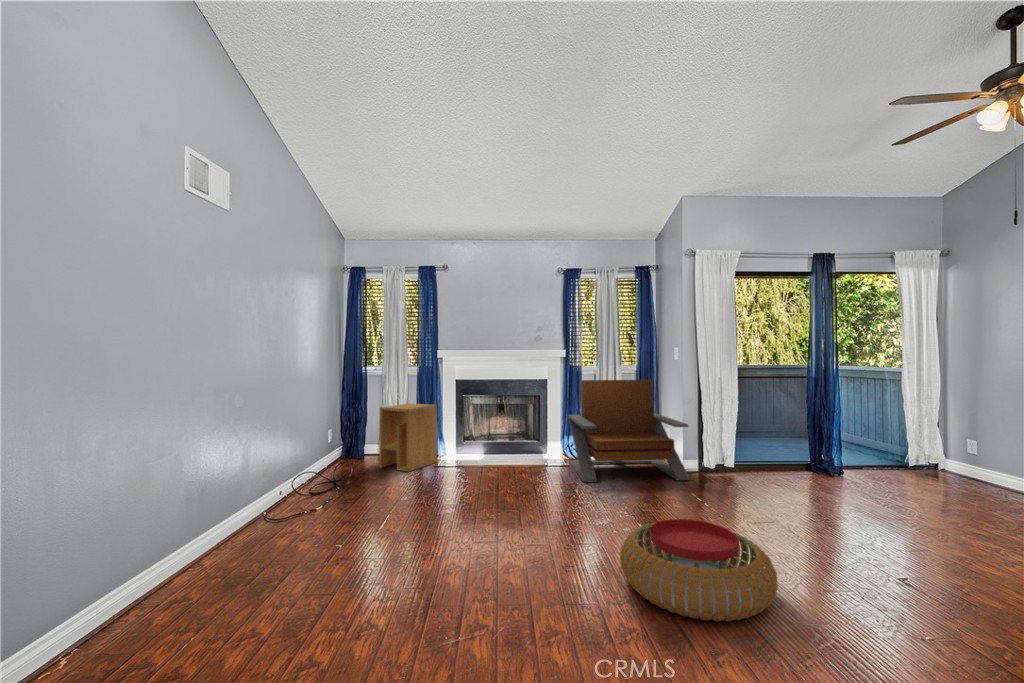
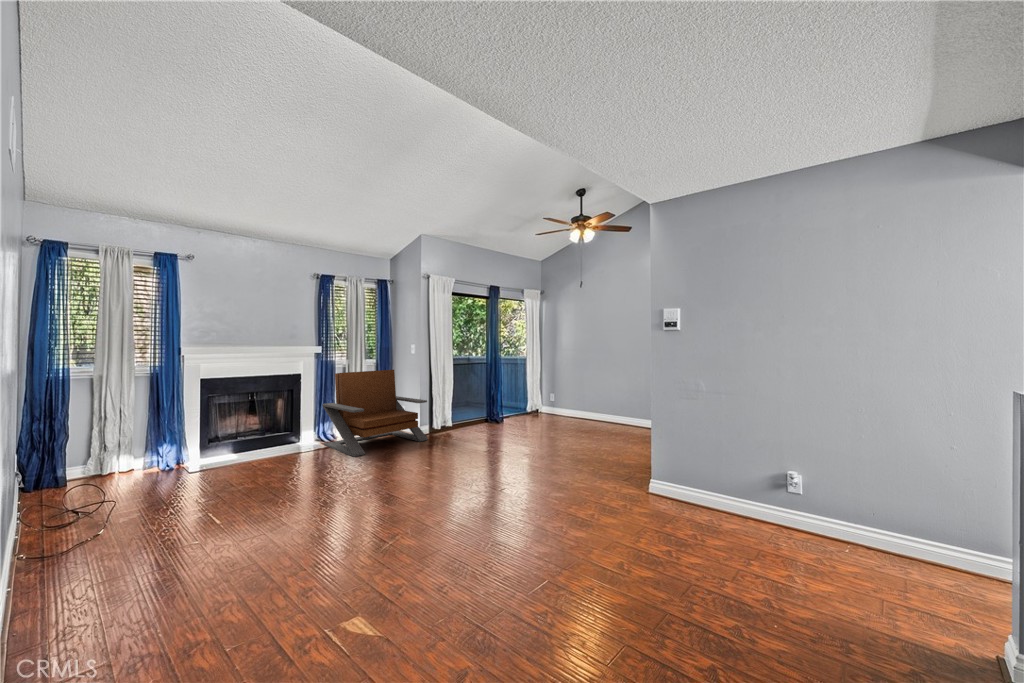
side table: present [379,404,437,472] -> none [82,409,169,495]
pouf: present [620,519,778,622] -> none [436,455,525,509]

